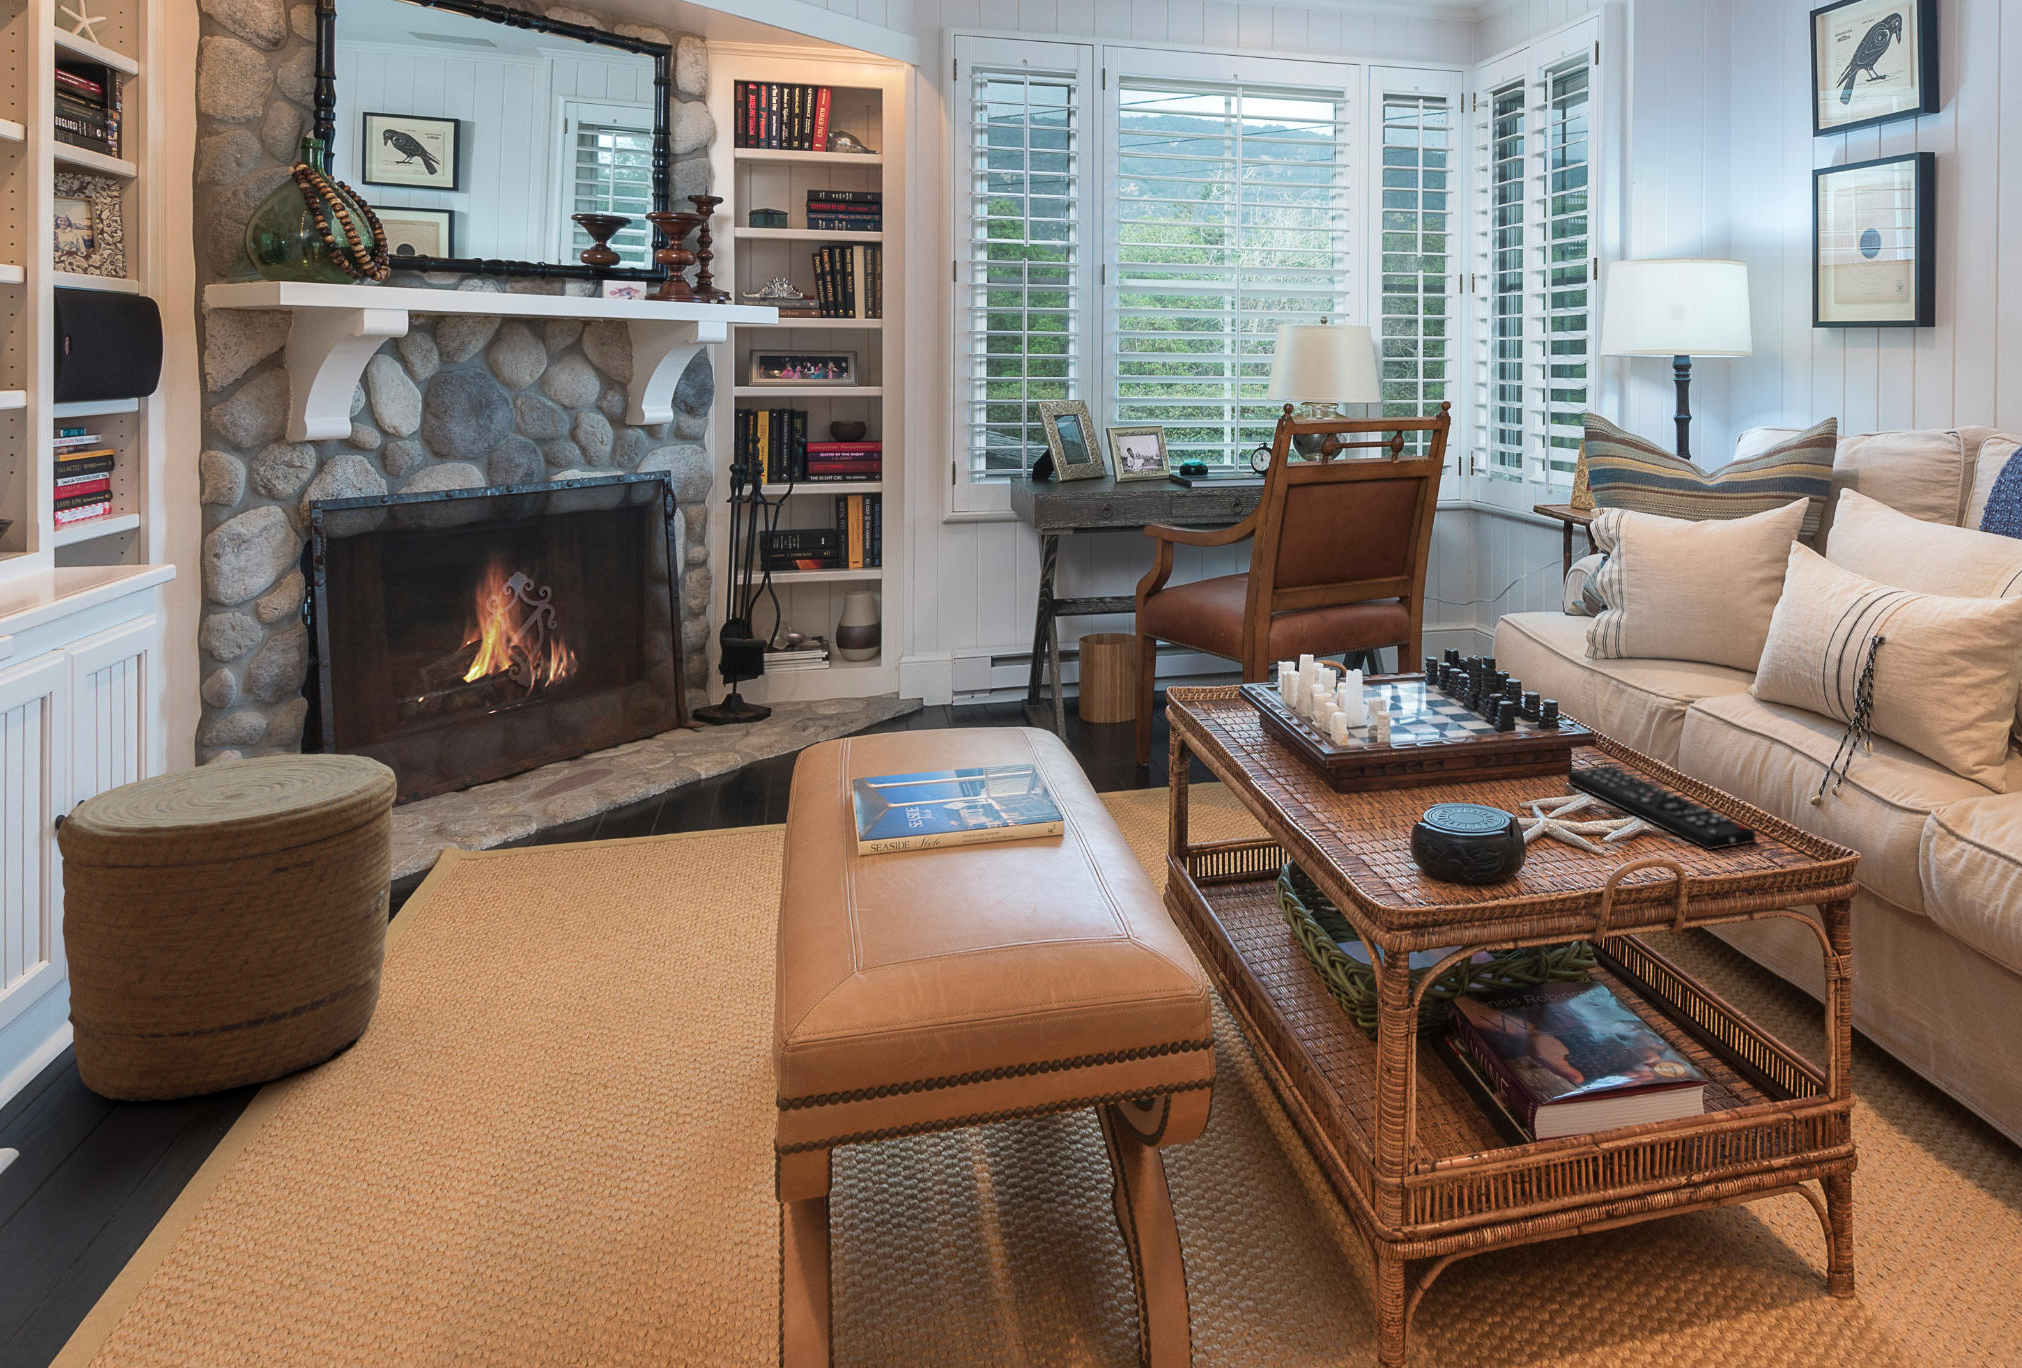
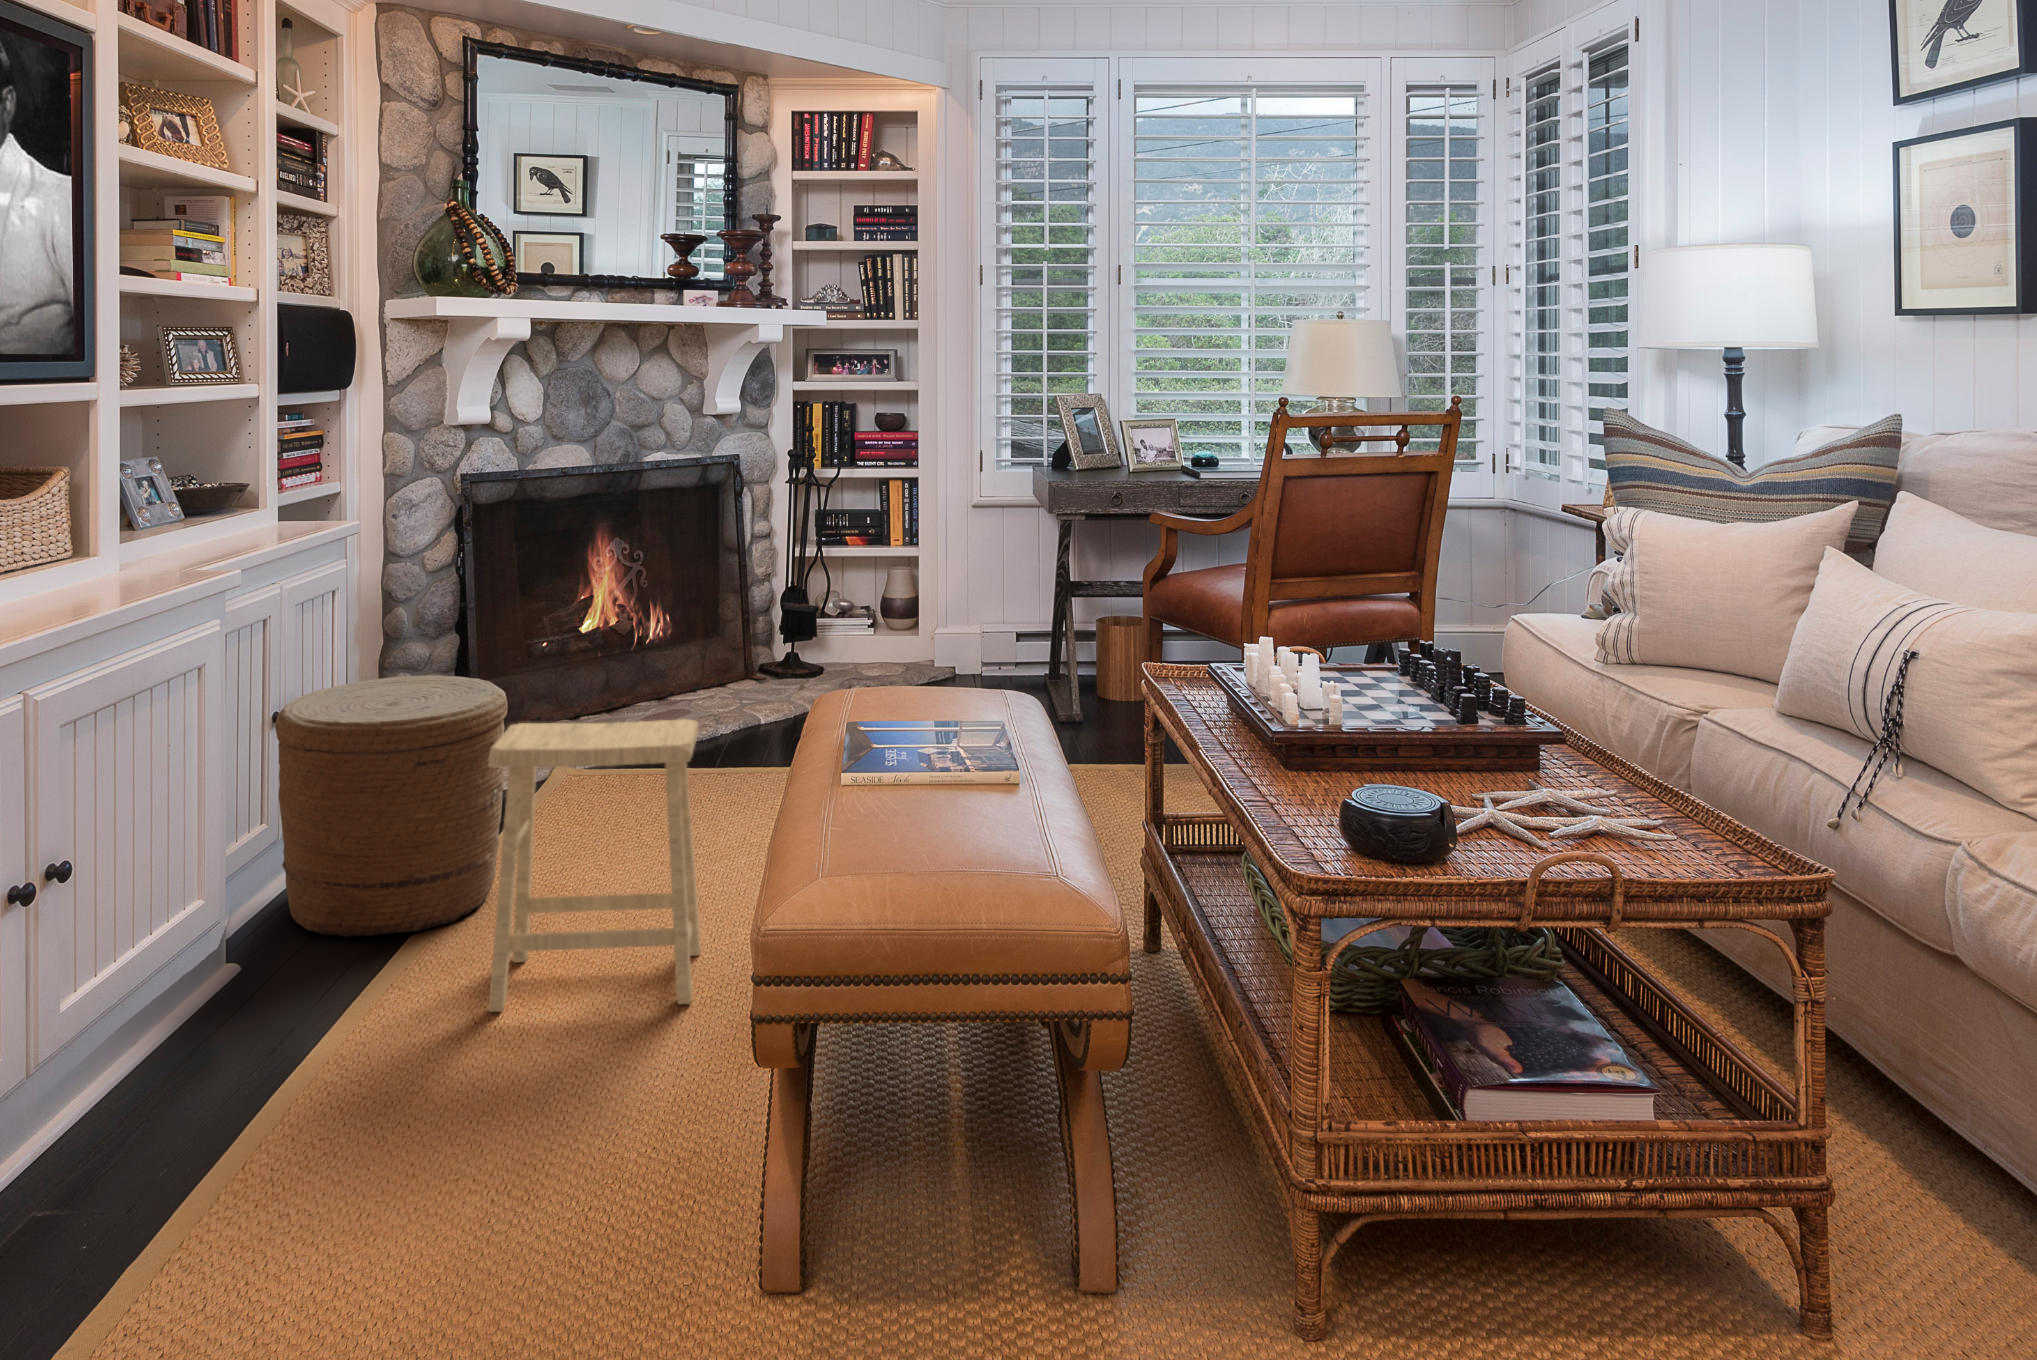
remote control: present [1568,767,1756,850] -> none [1527,765,1719,853]
footstool: none [386,787,661,1172] -> present [488,719,701,1012]

